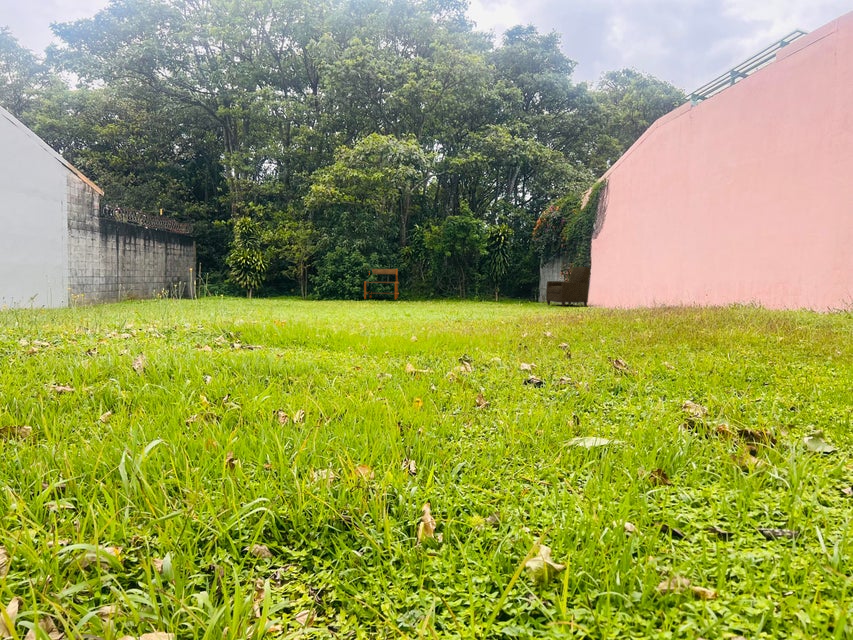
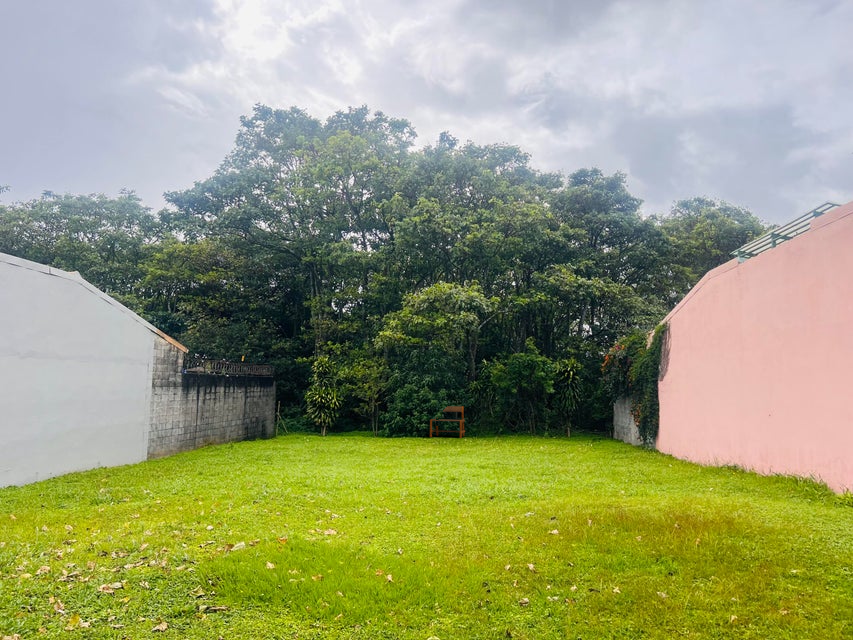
chair: present [546,267,590,306] -> none [614,410,660,455]

